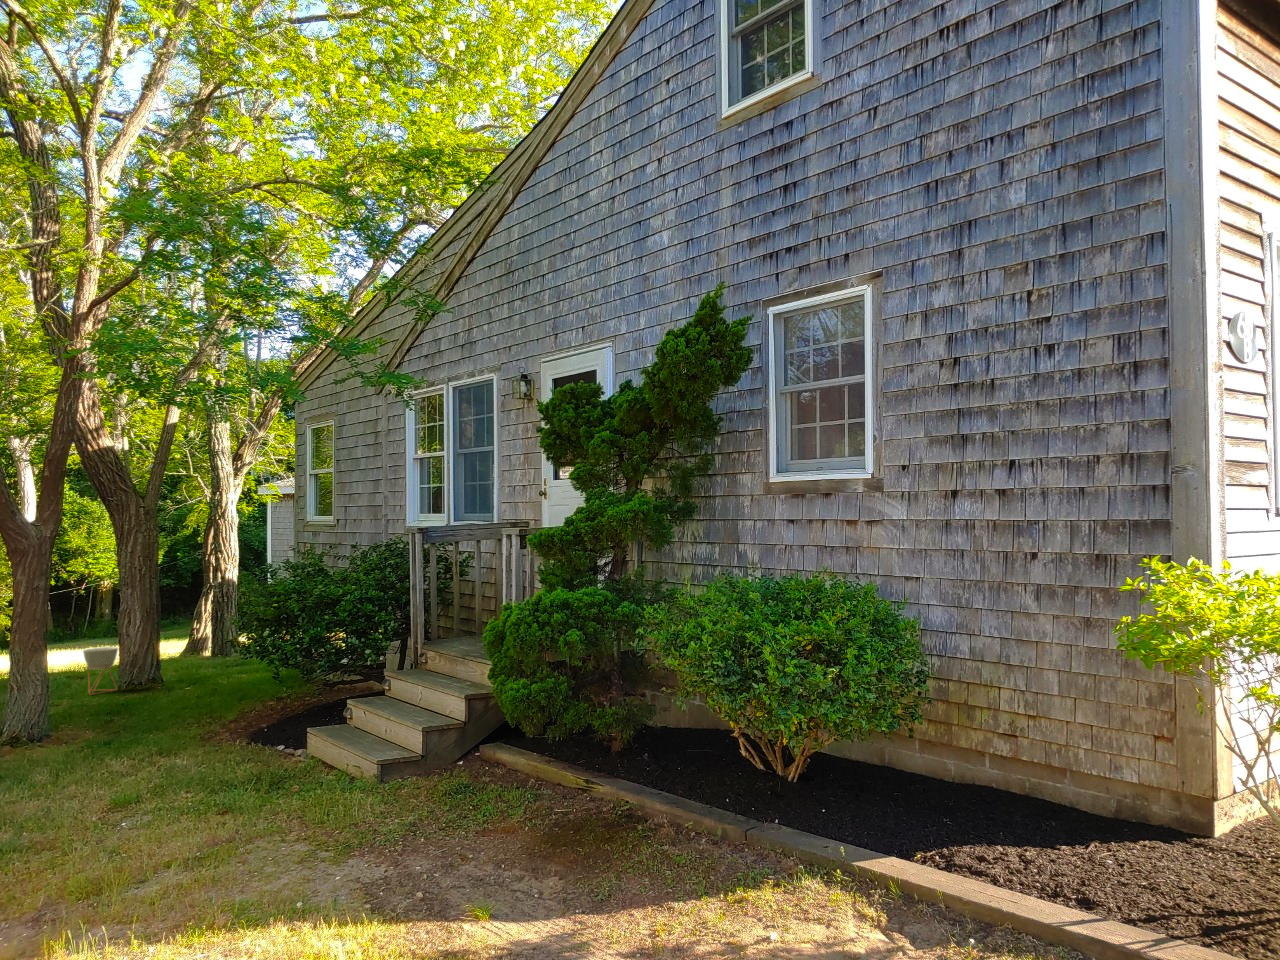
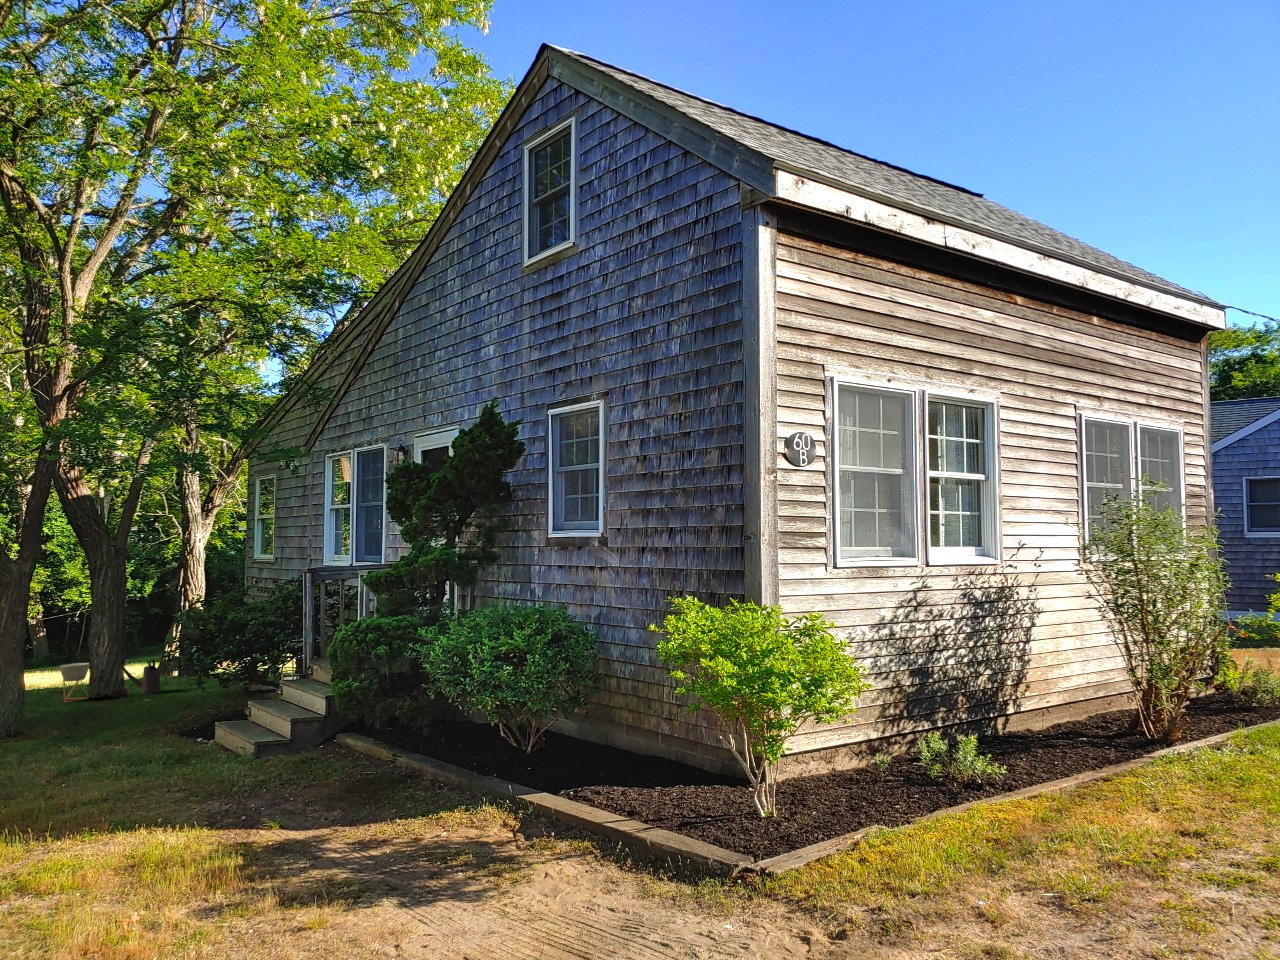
watering can: none [156,643,211,686] -> present [121,659,167,694]

